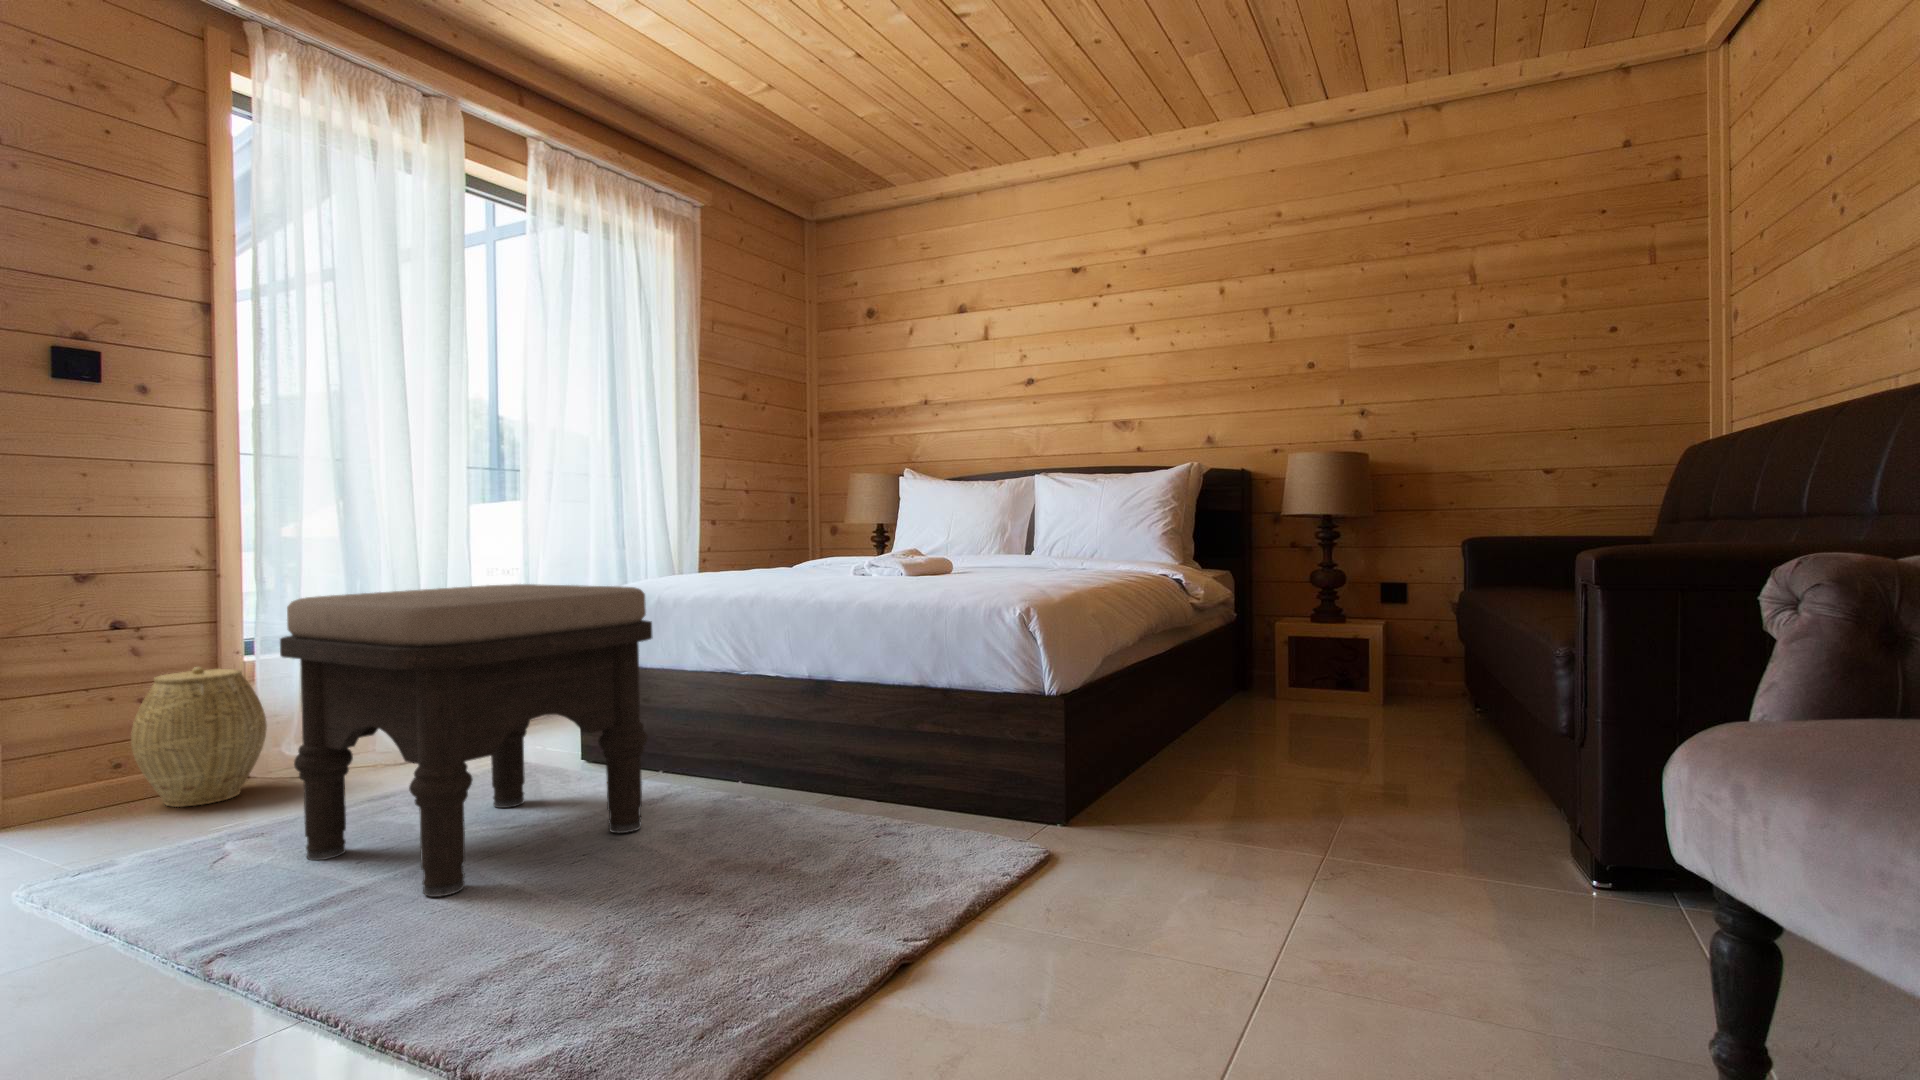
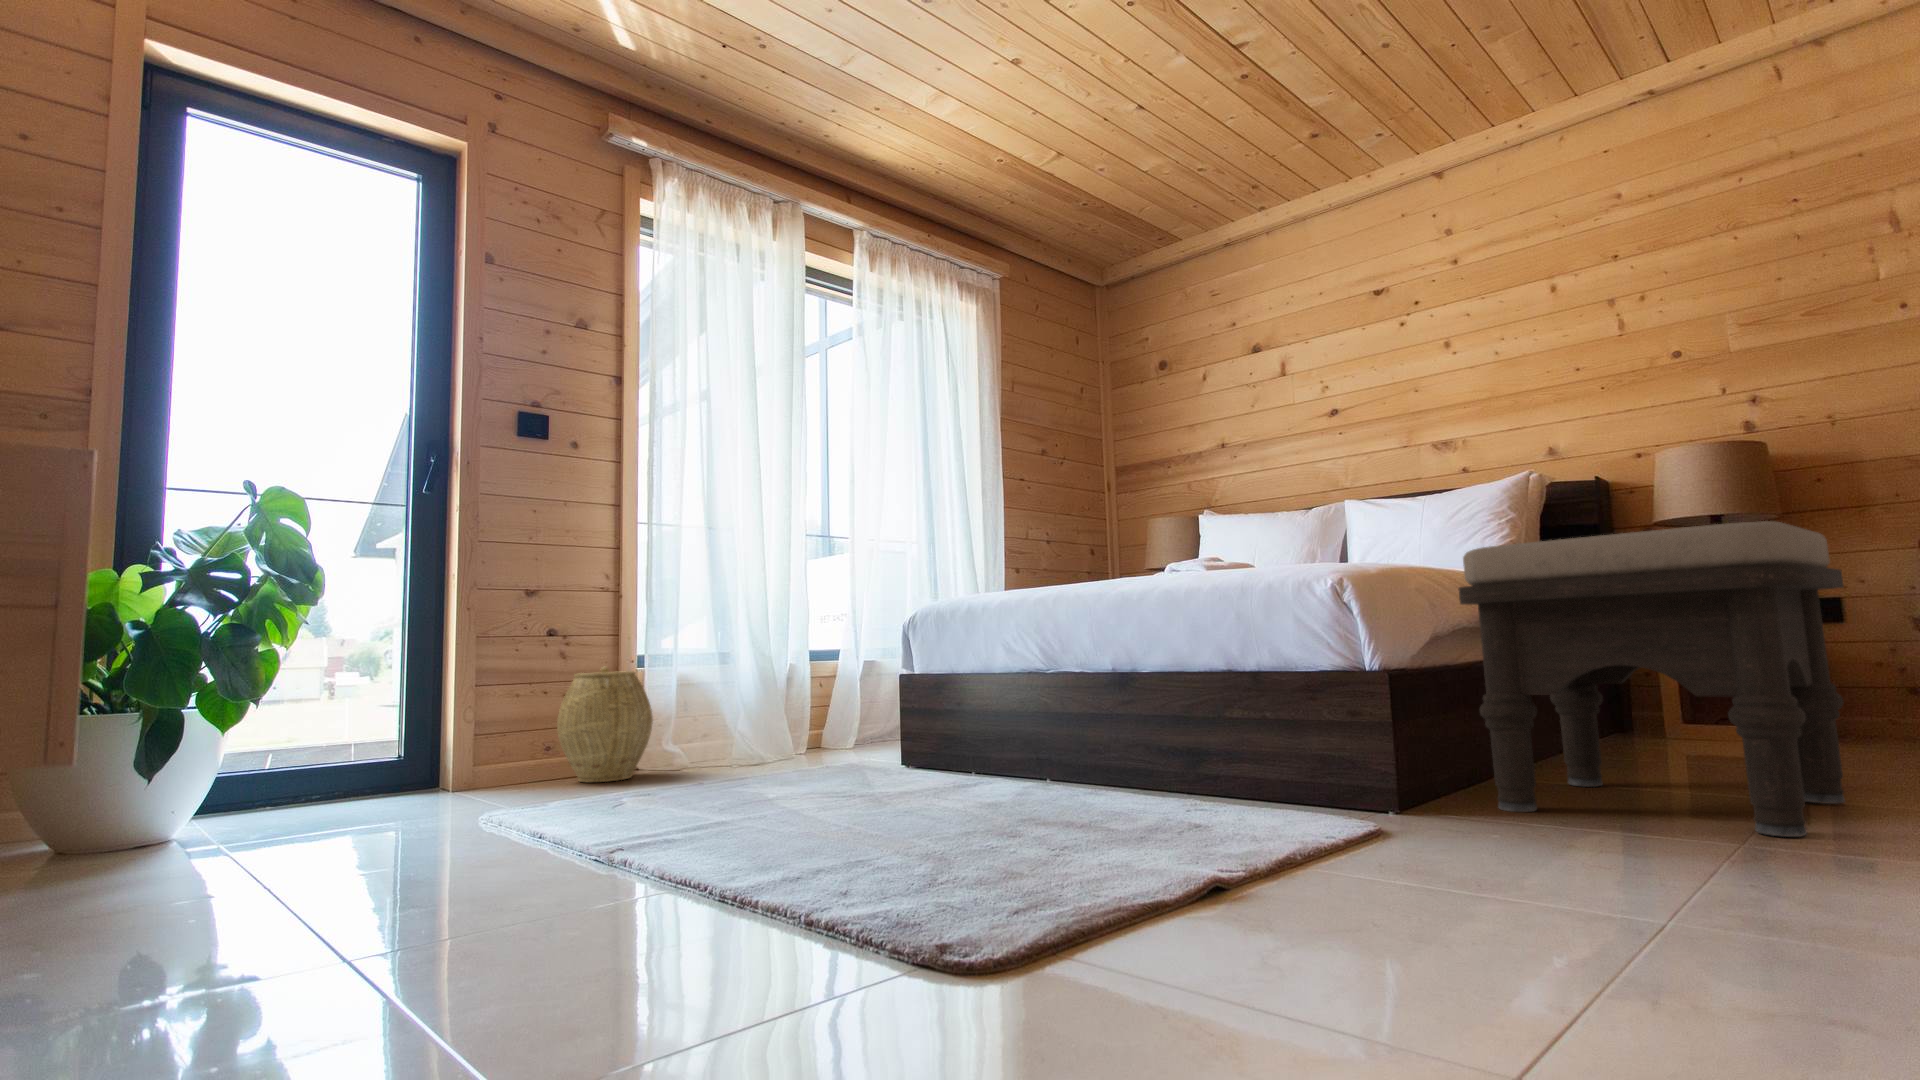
ottoman: present [280,584,652,897] -> present [1458,521,1845,837]

